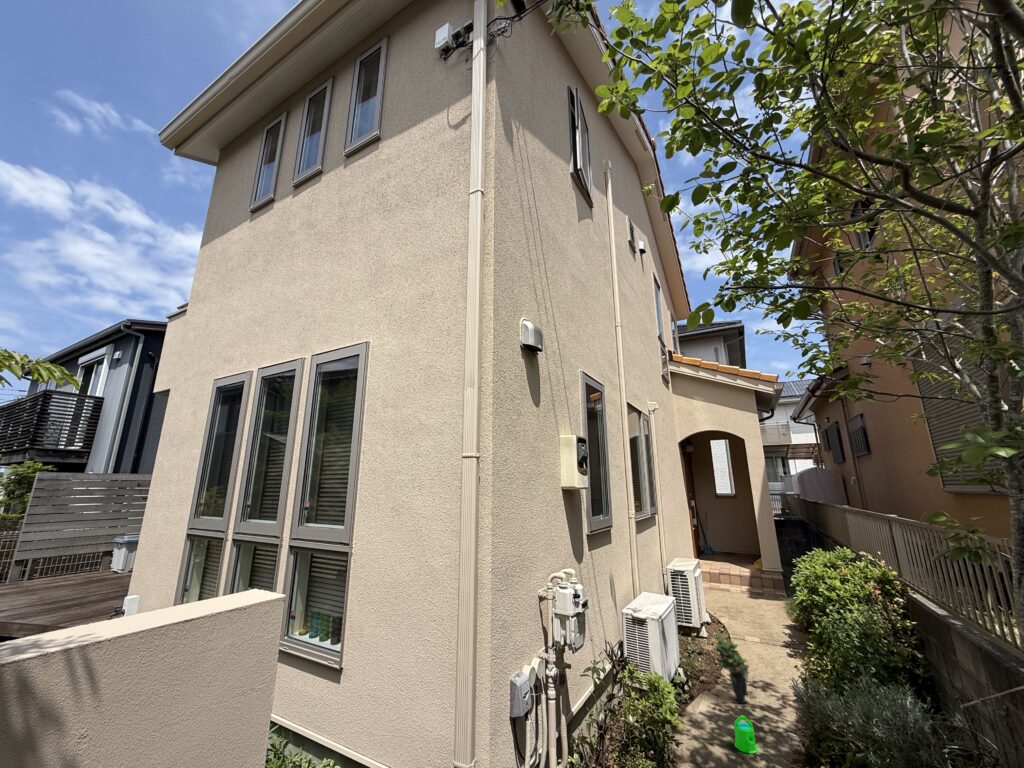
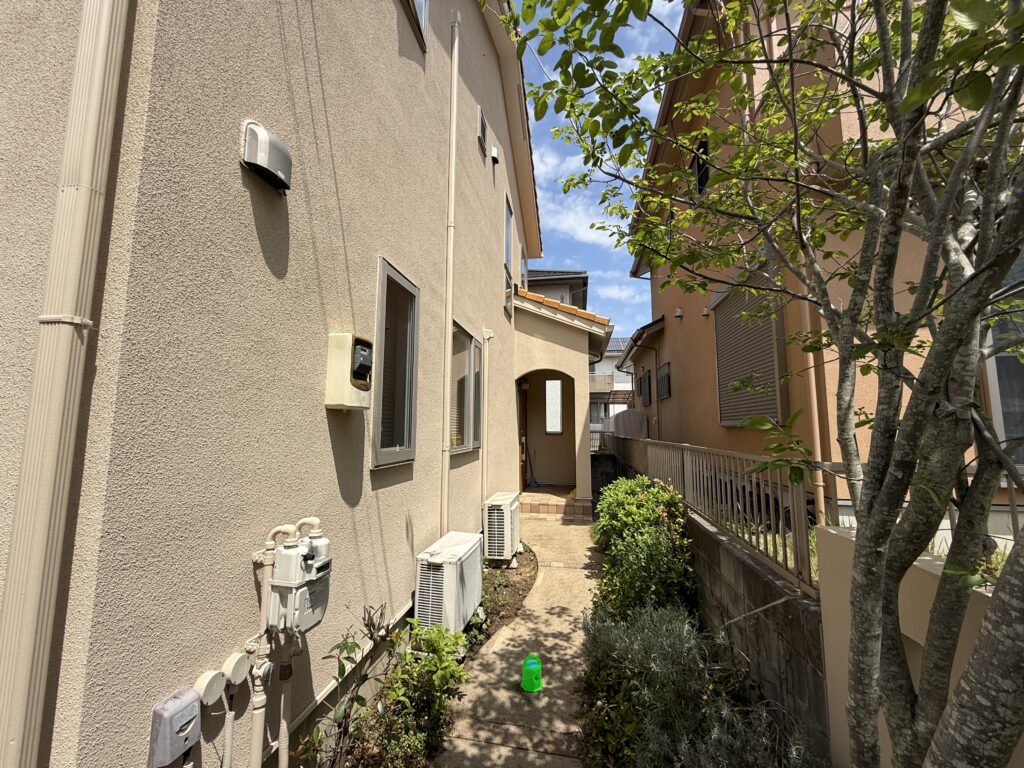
potted plant: present [713,634,749,703] -> none [516,566,548,634]

